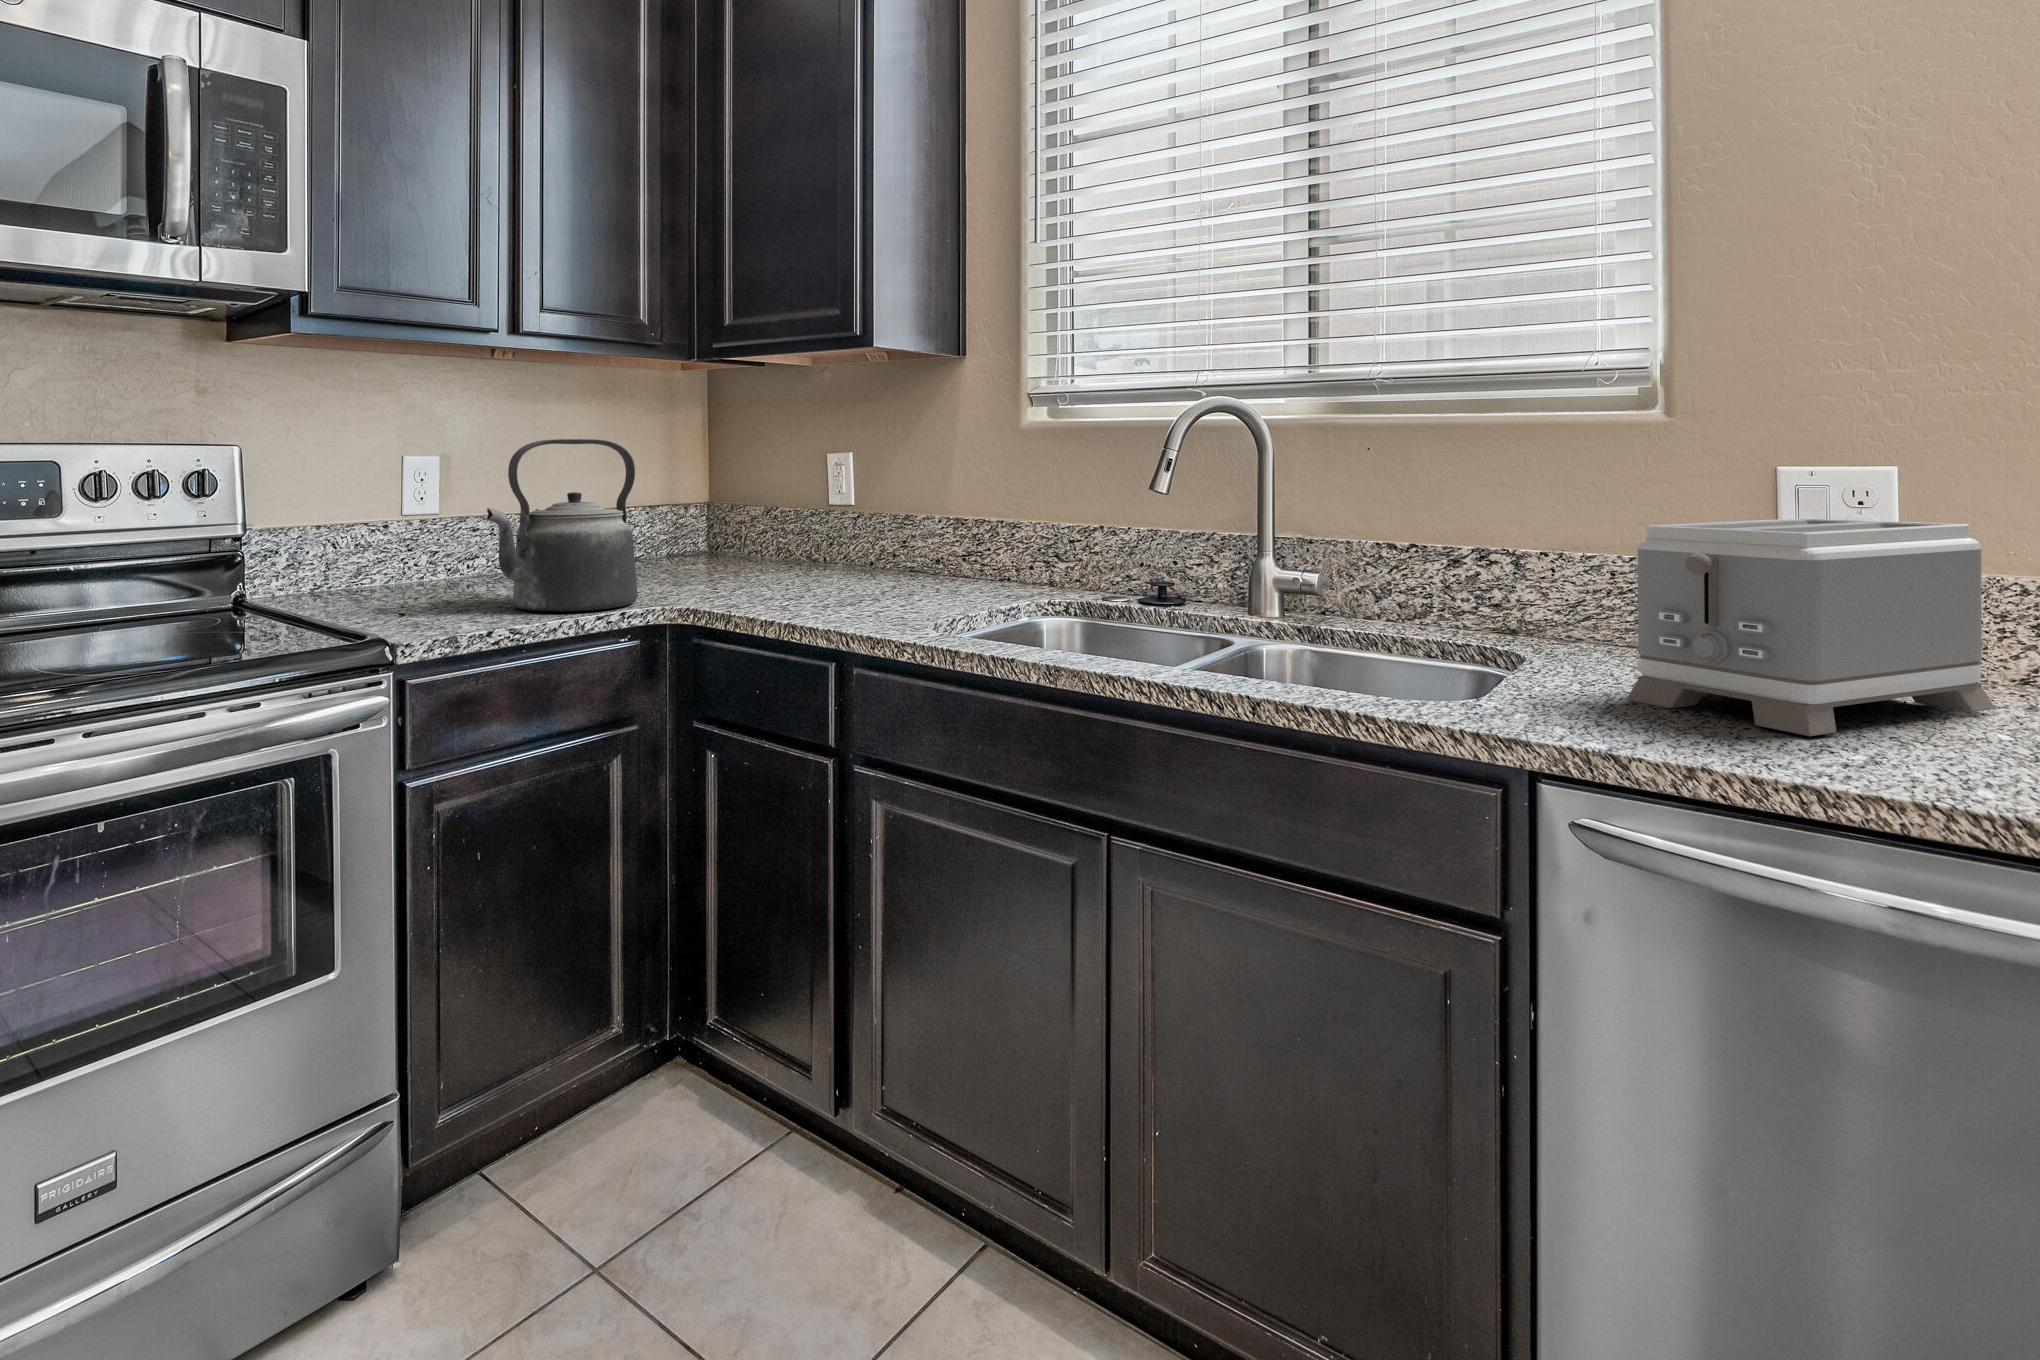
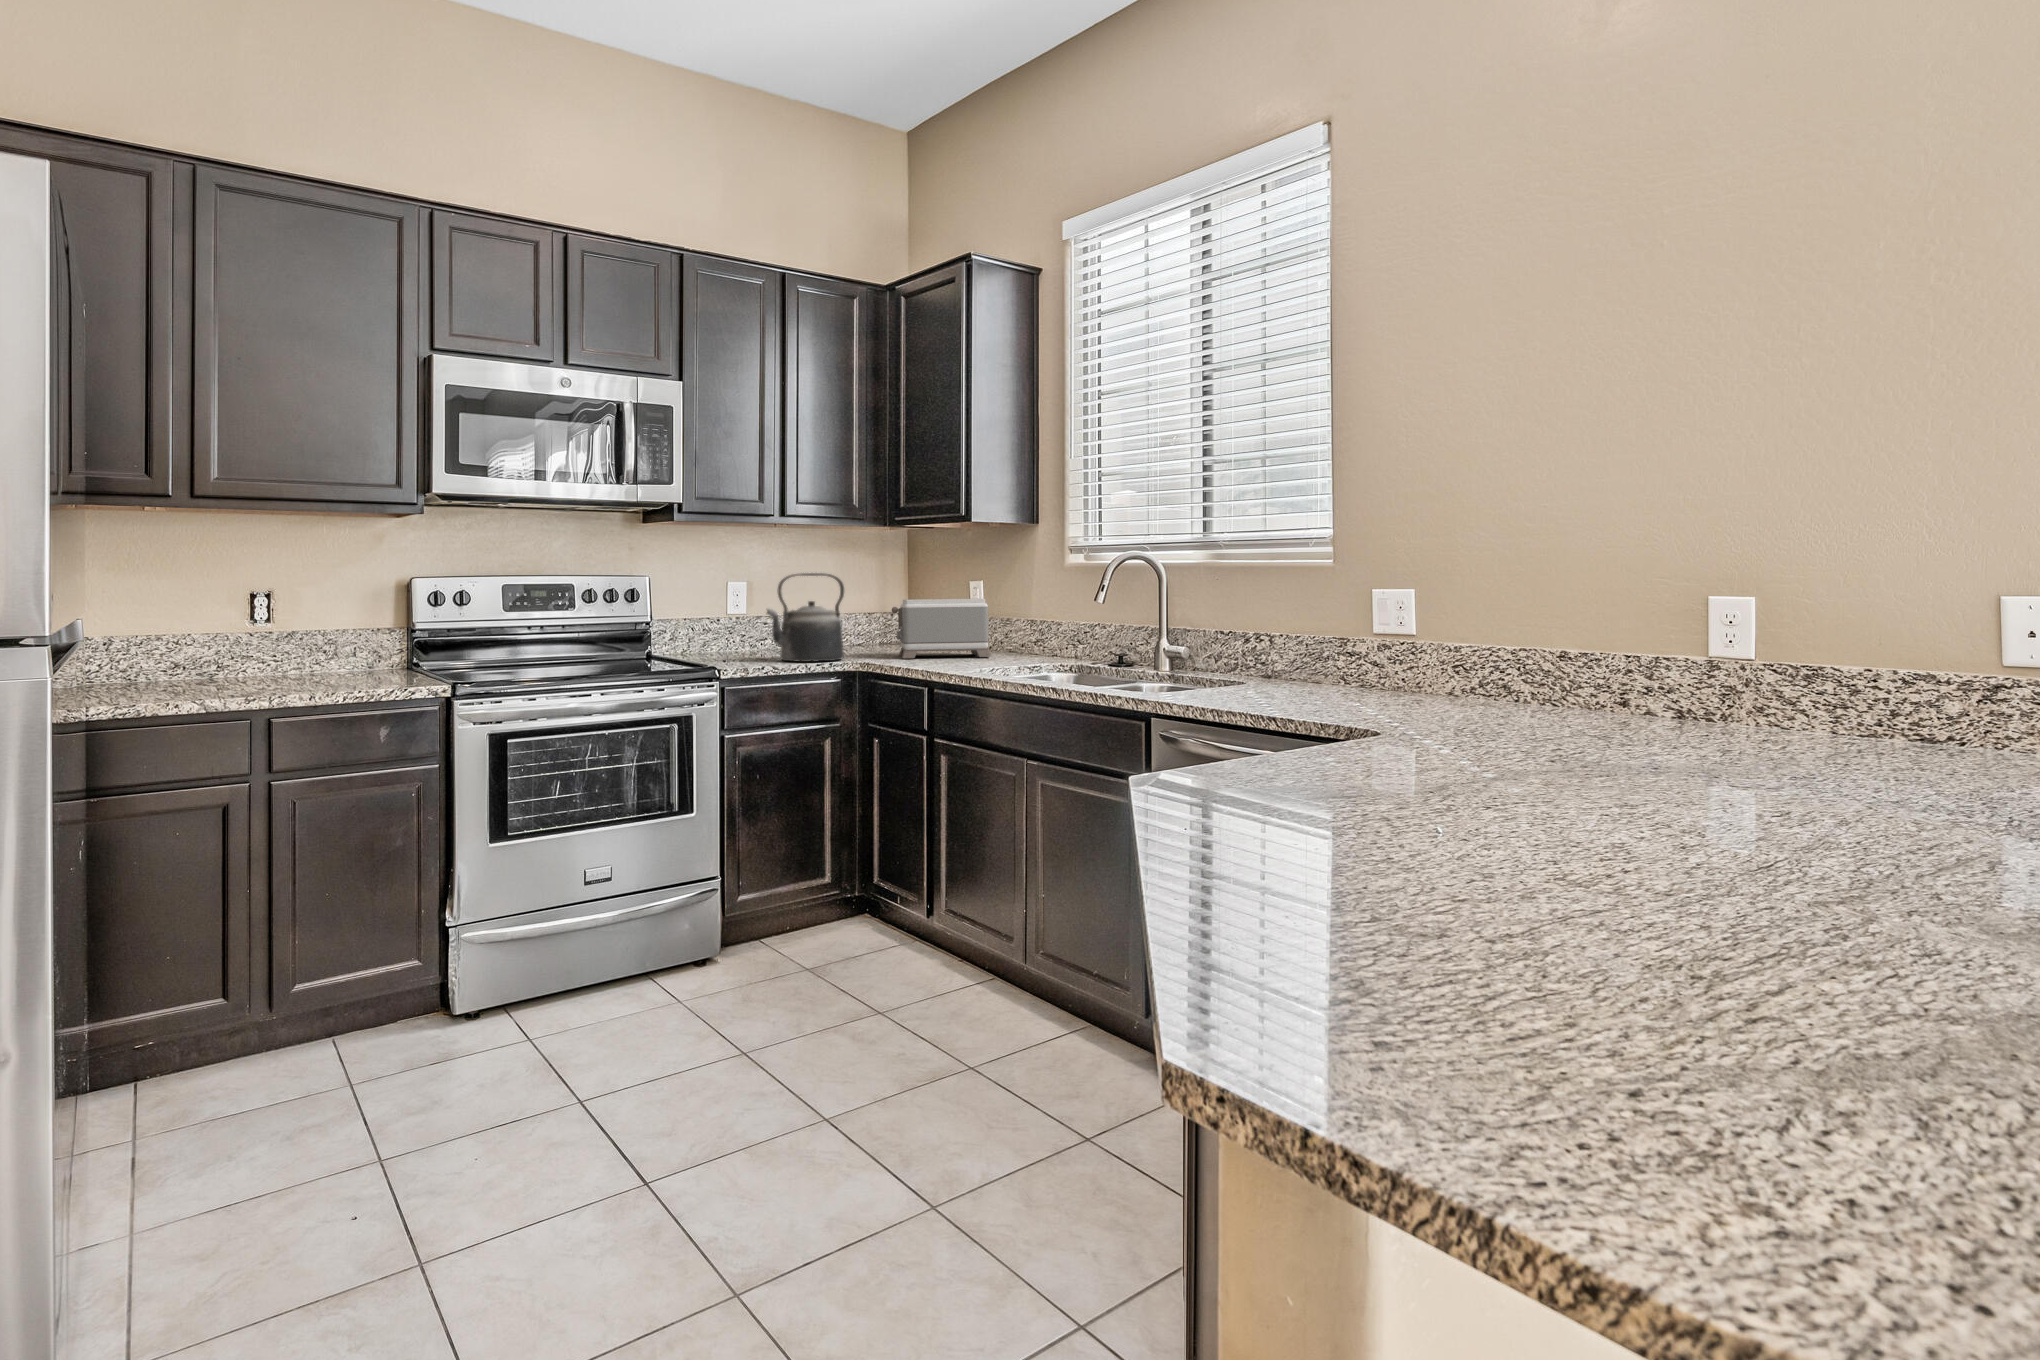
toaster: present [1627,518,1995,736] -> present [892,599,991,658]

